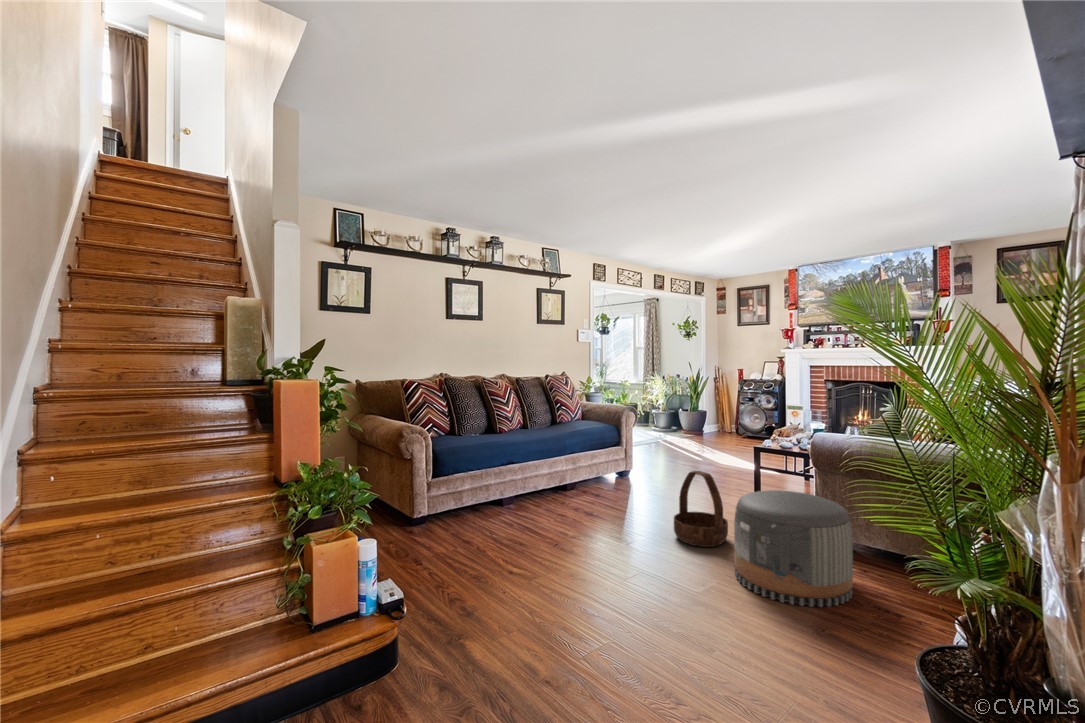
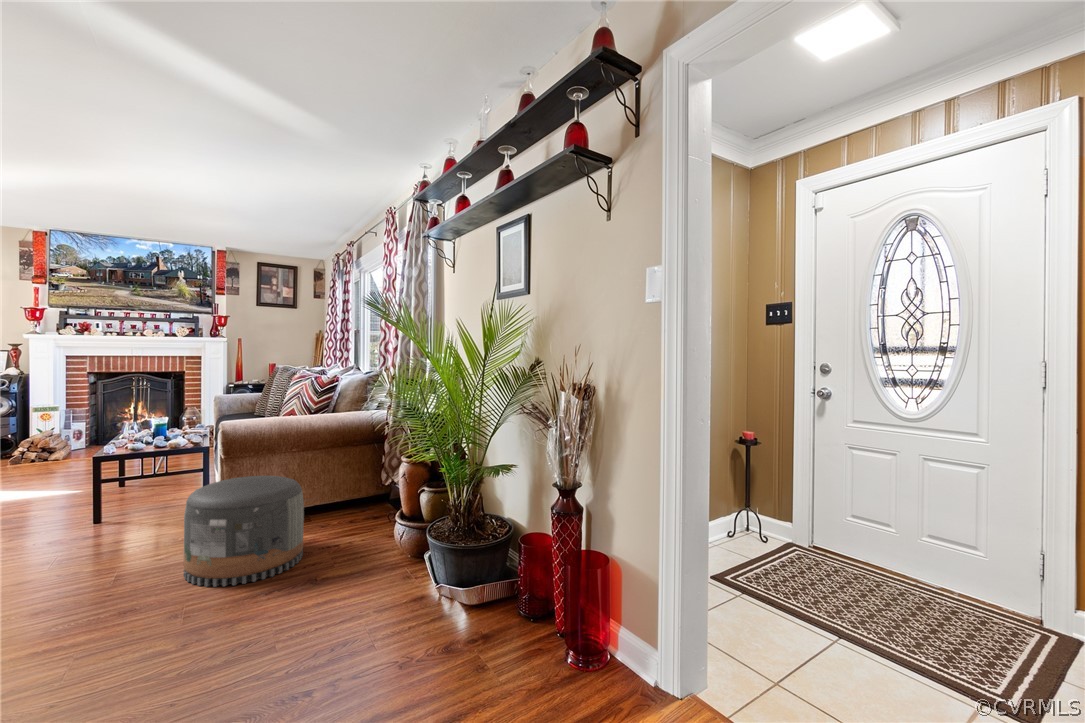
basket: present [674,471,728,547] -> none [46,488,137,589]

